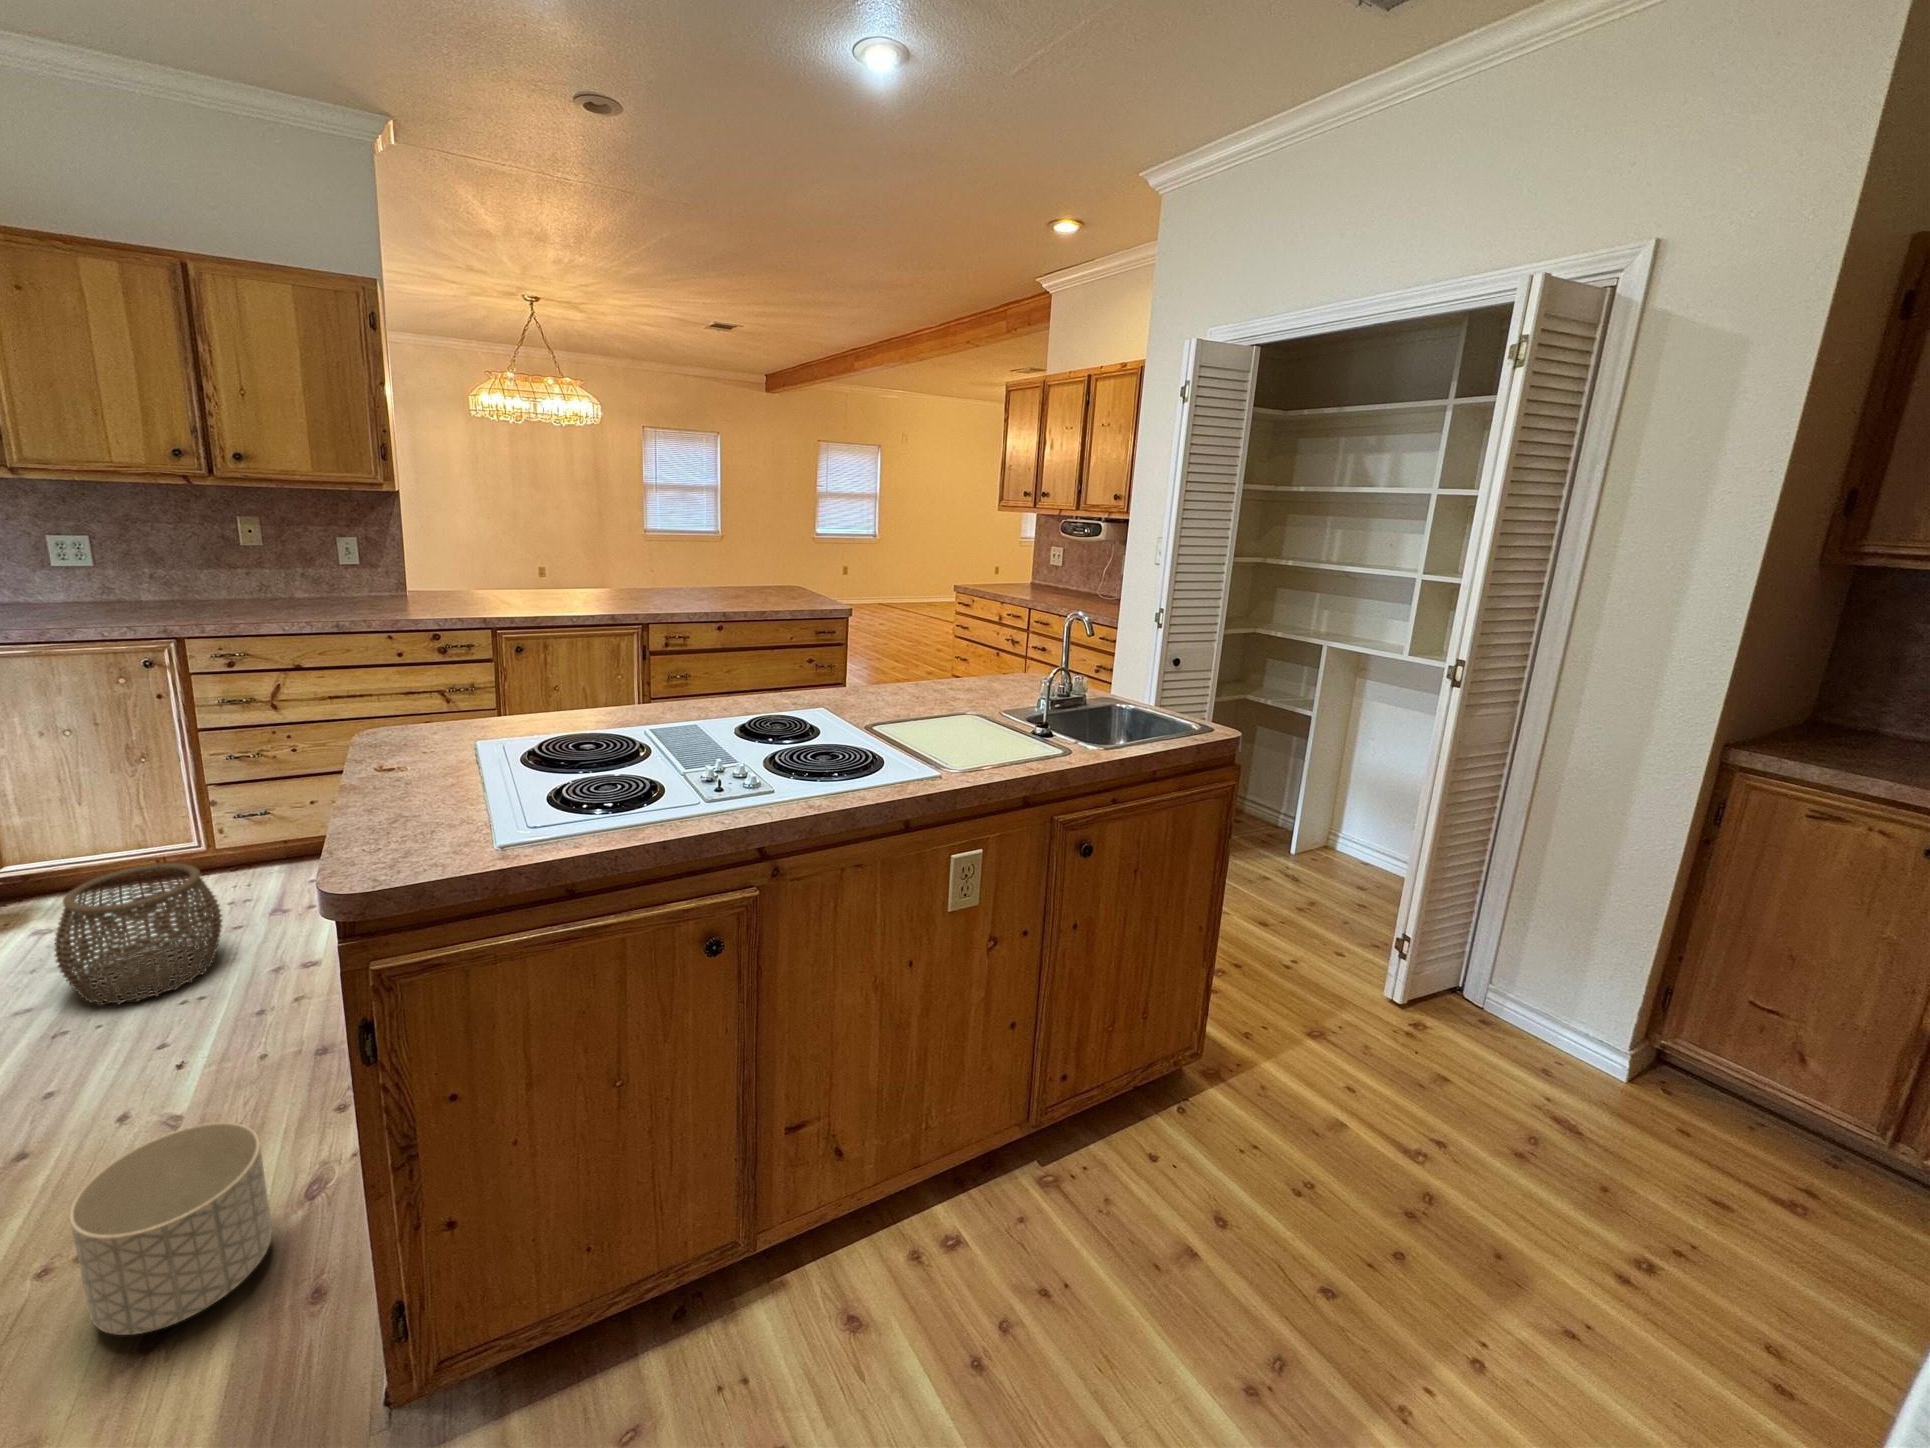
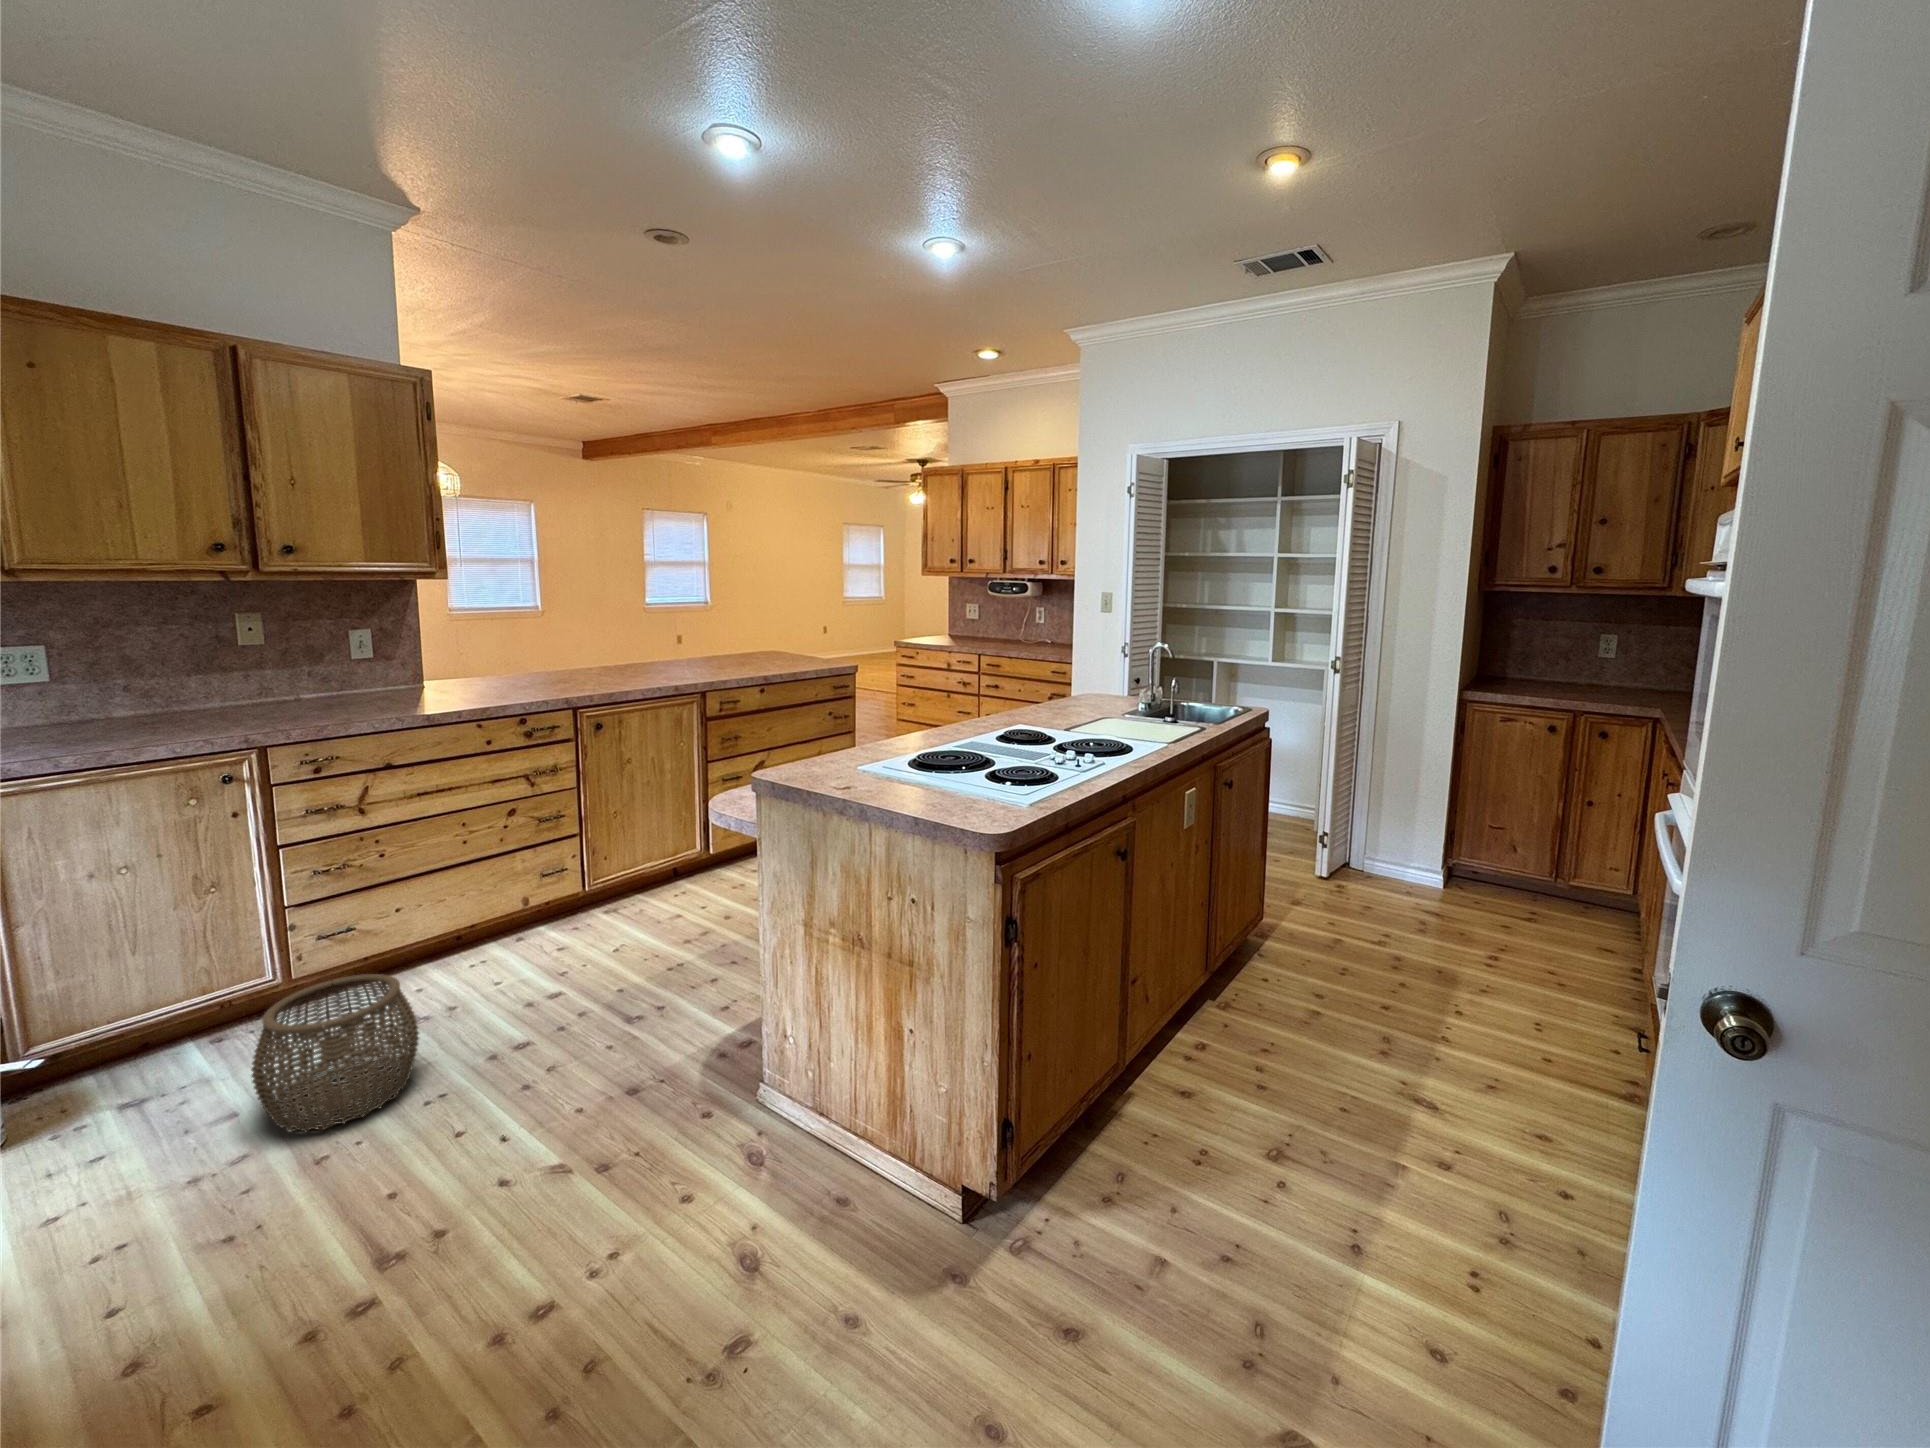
planter: present [70,1122,272,1335] -> none [648,1103,773,1271]

